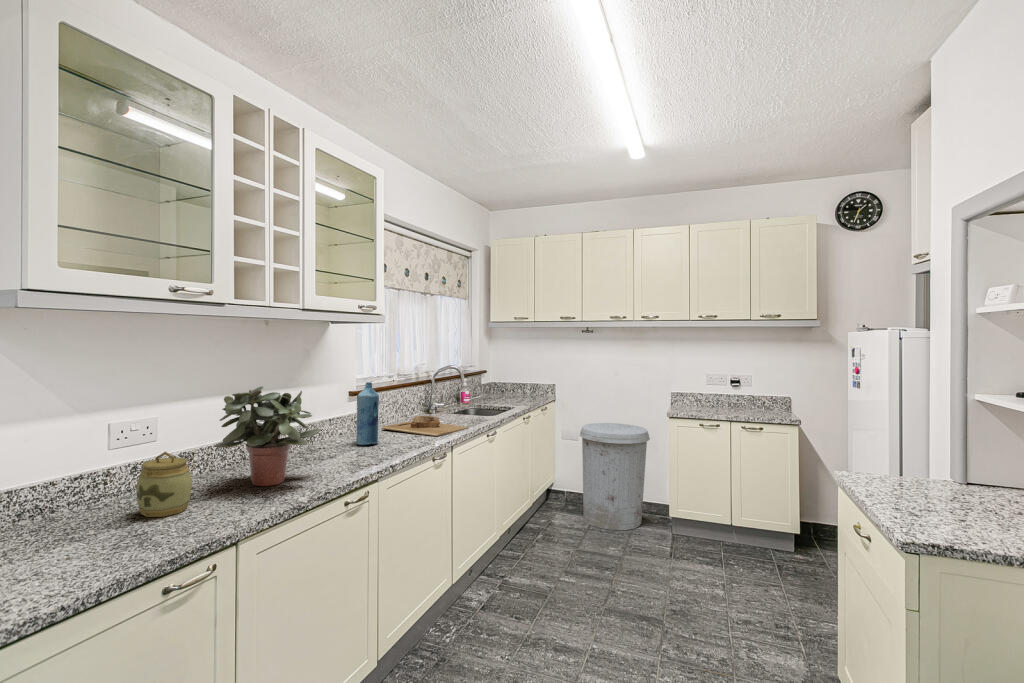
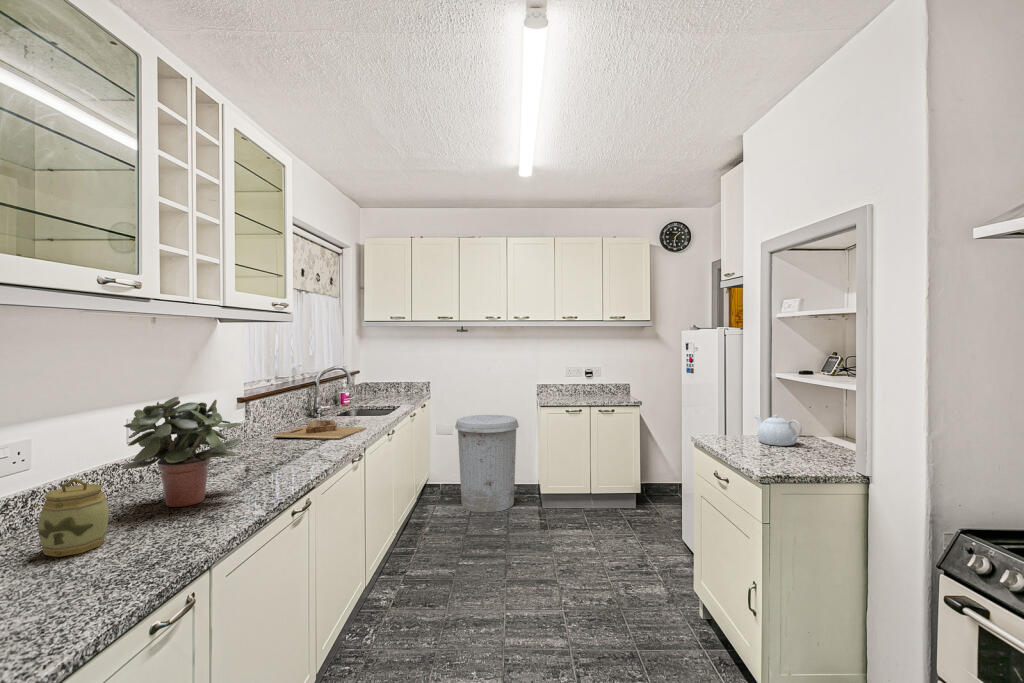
bottle: present [356,382,379,445] -> none [257,388,281,455]
teapot: none [932,457,1000,504] -> present [755,415,802,446]

